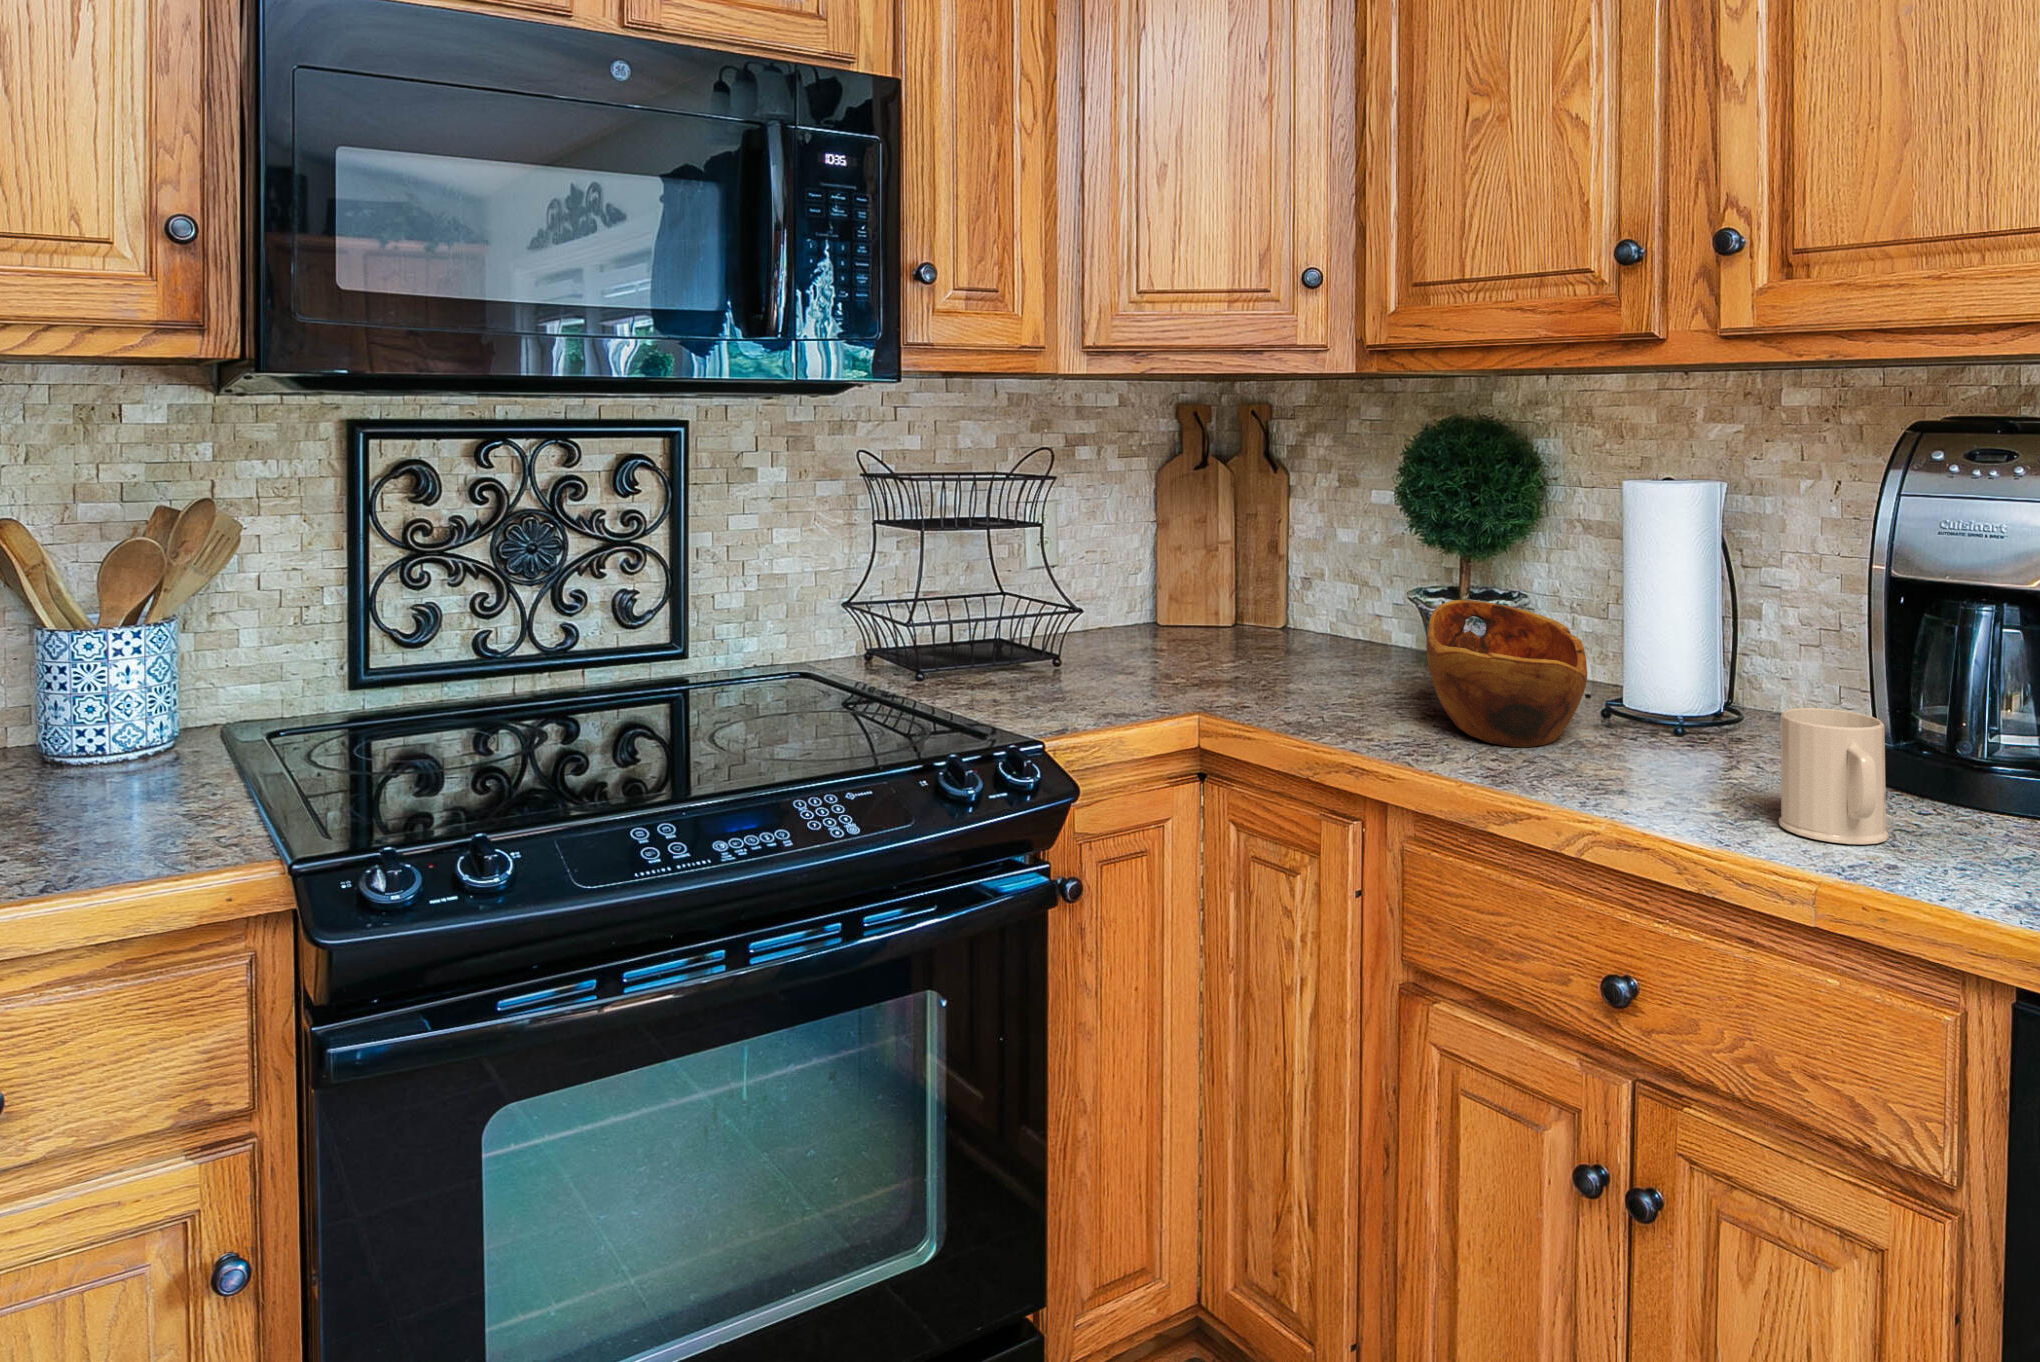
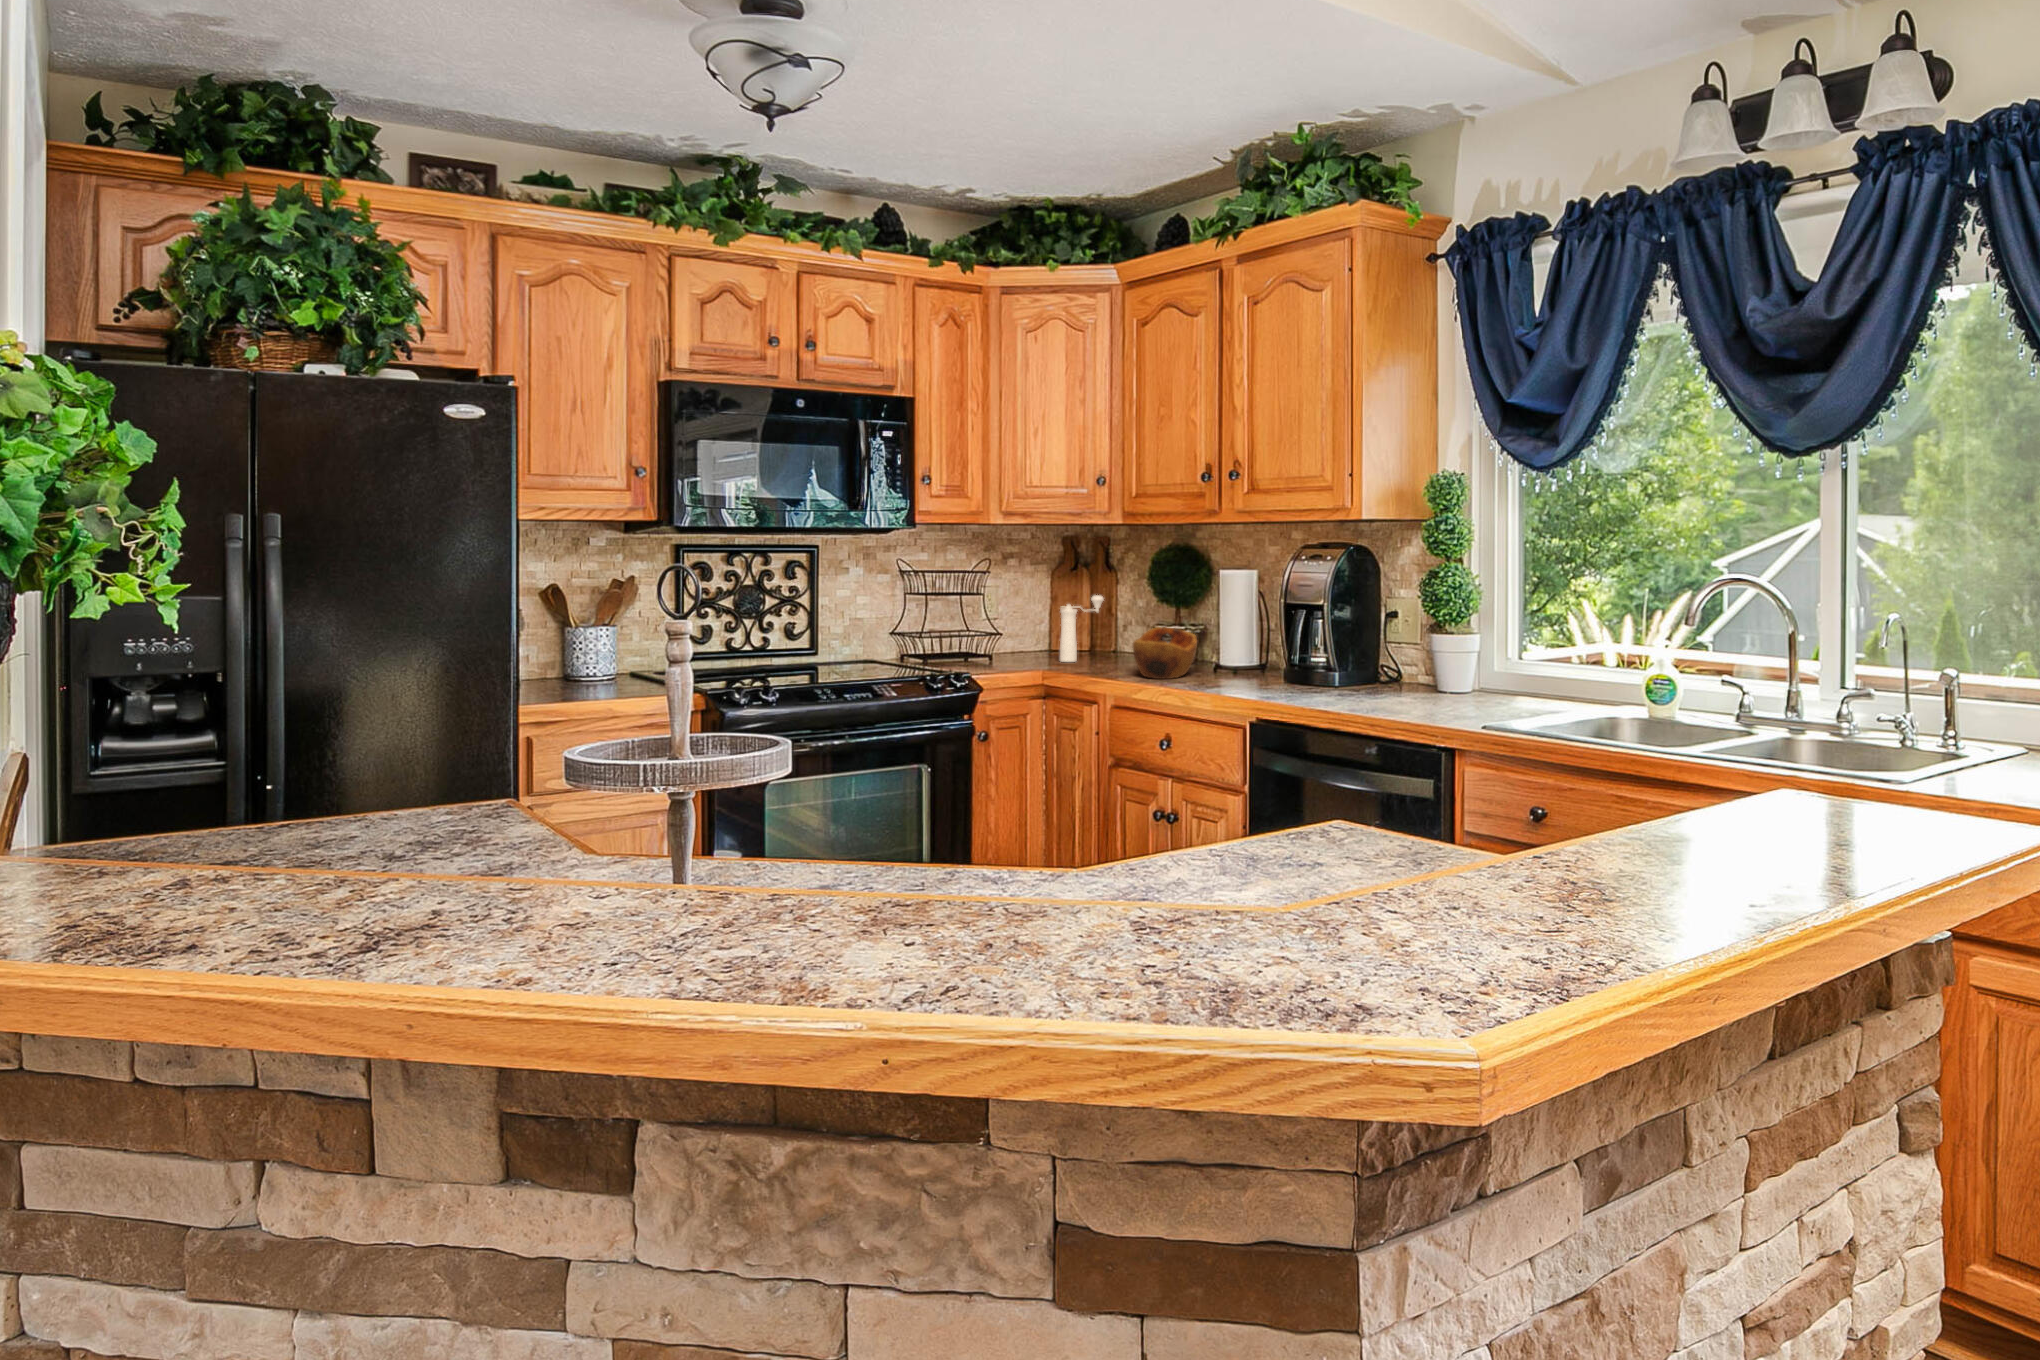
pepper mill: none [1205,522,1295,669] -> present [1060,595,1104,662]
mug: present [1779,708,1889,845] -> none [1216,652,1249,694]

